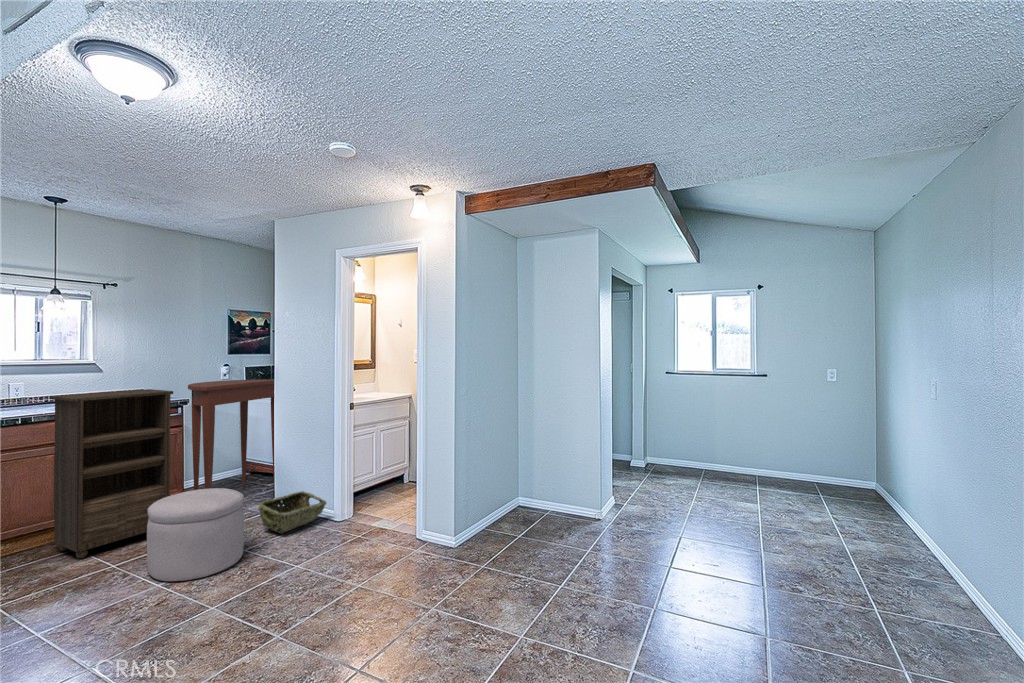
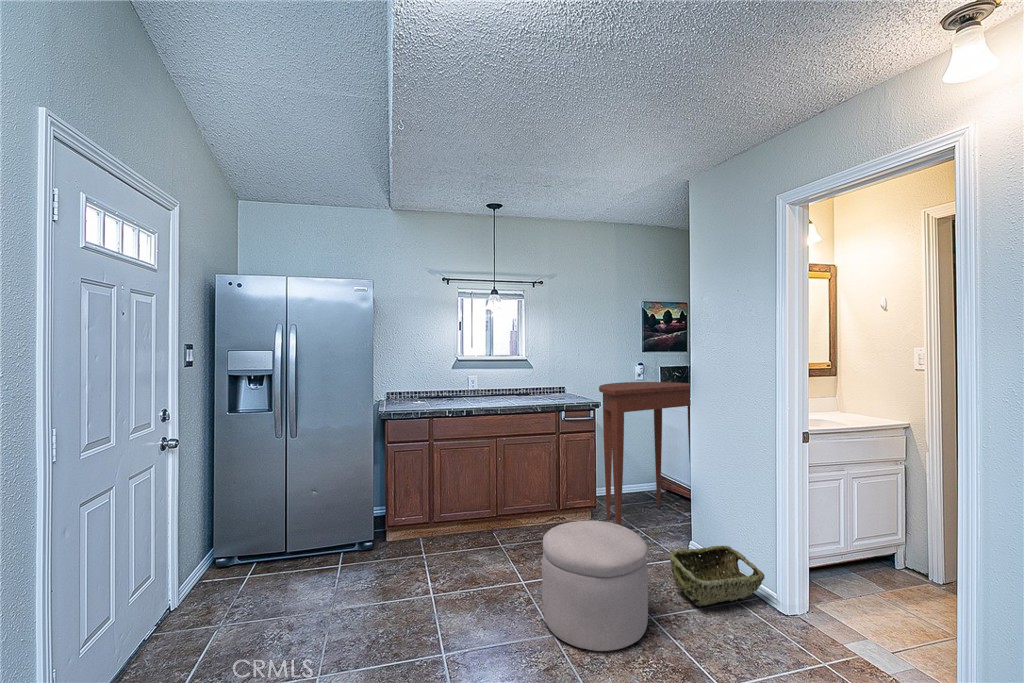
bookshelf: present [51,389,173,558] -> none [481,390,579,561]

